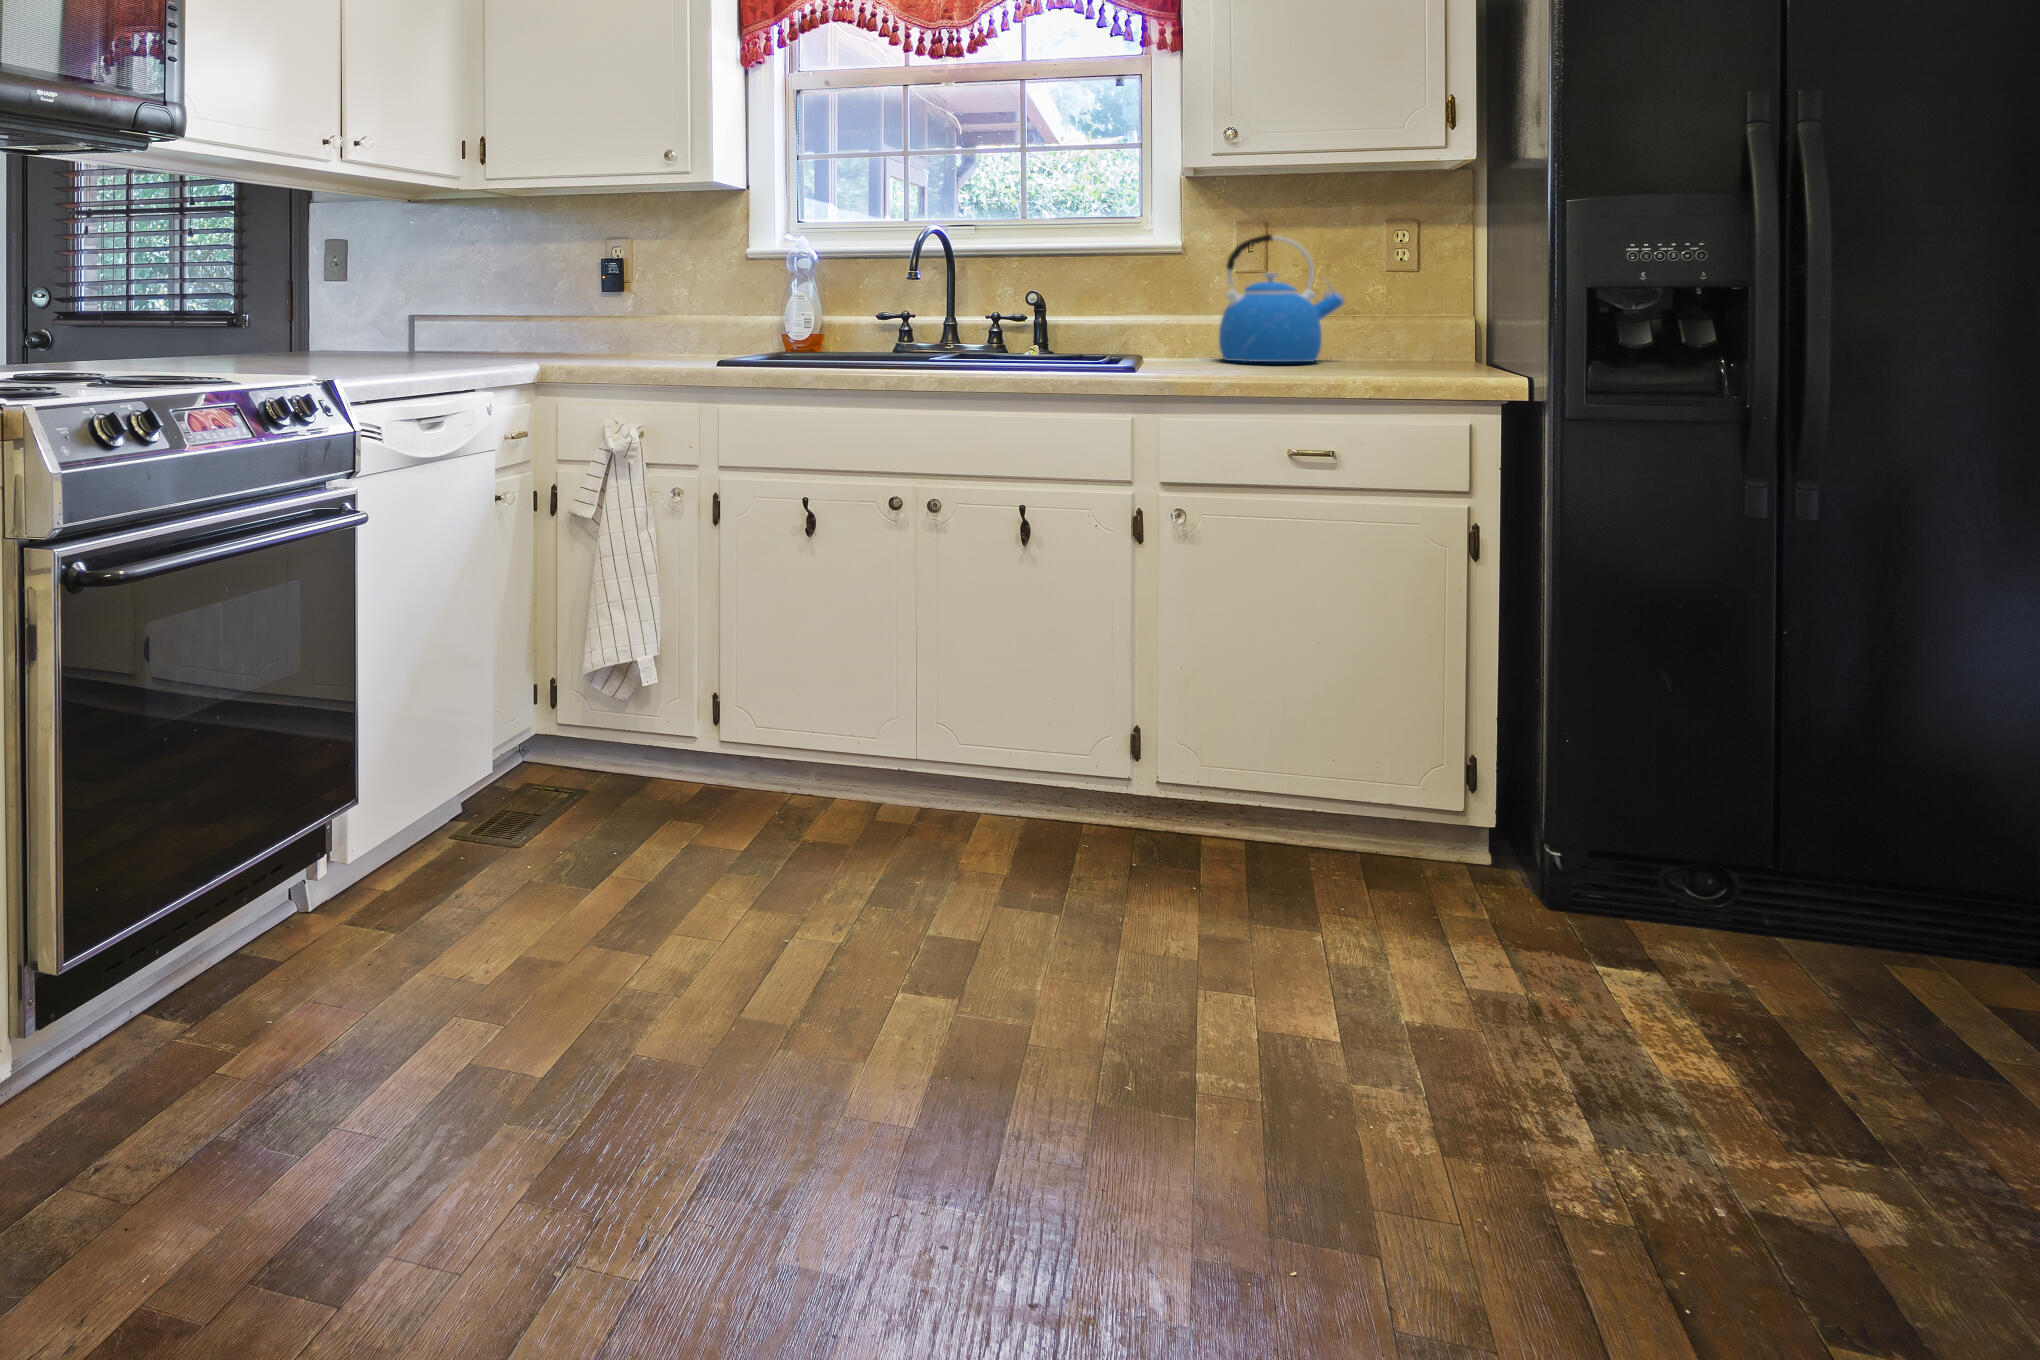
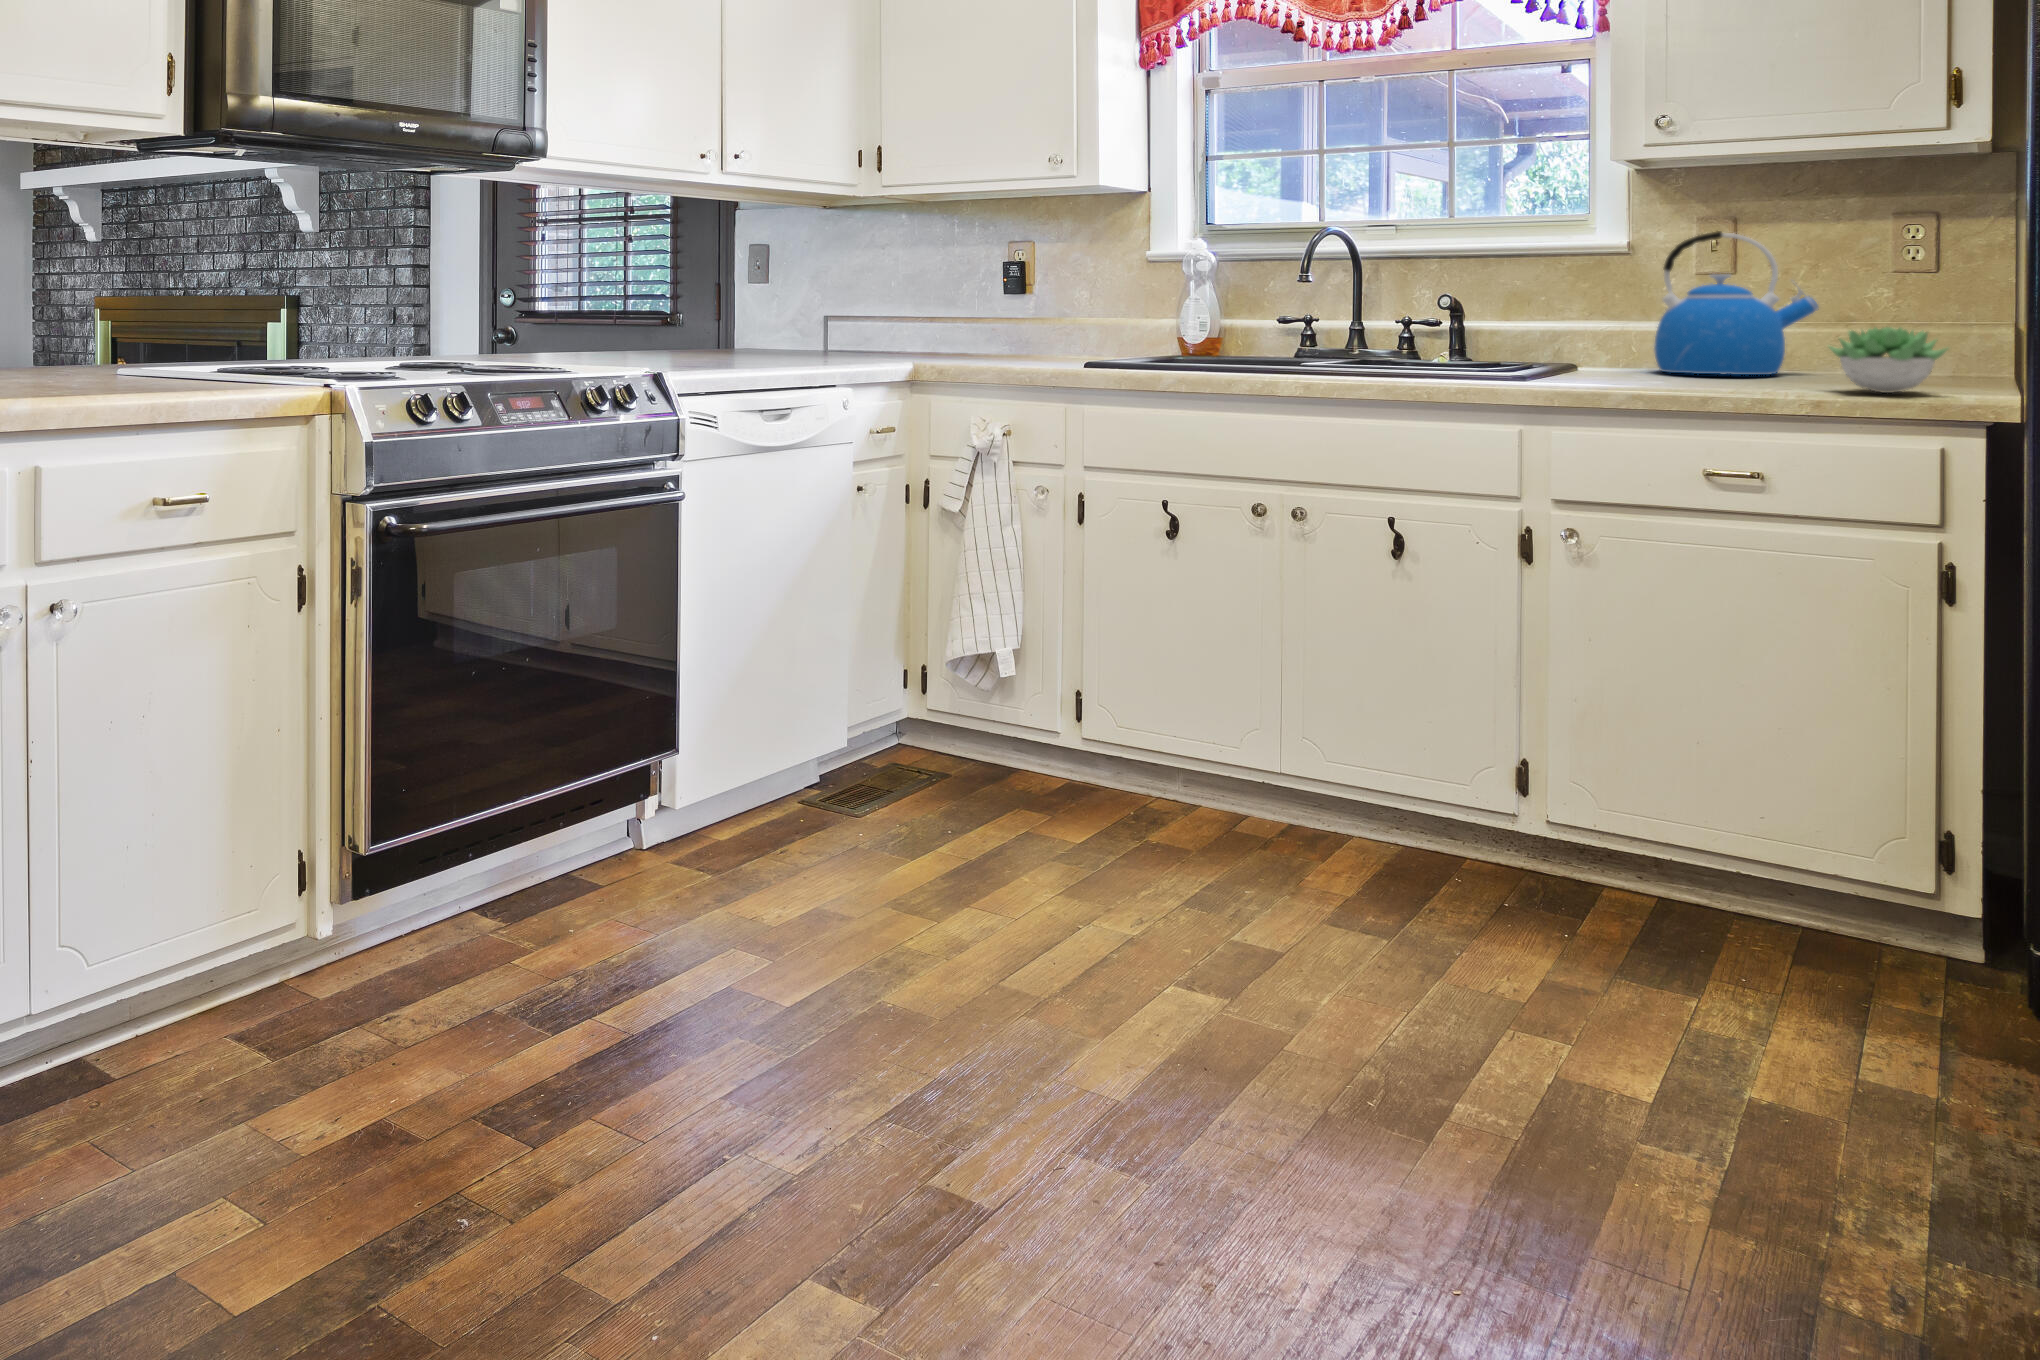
succulent plant: none [1375,319,1472,376] -> present [1829,327,1948,393]

